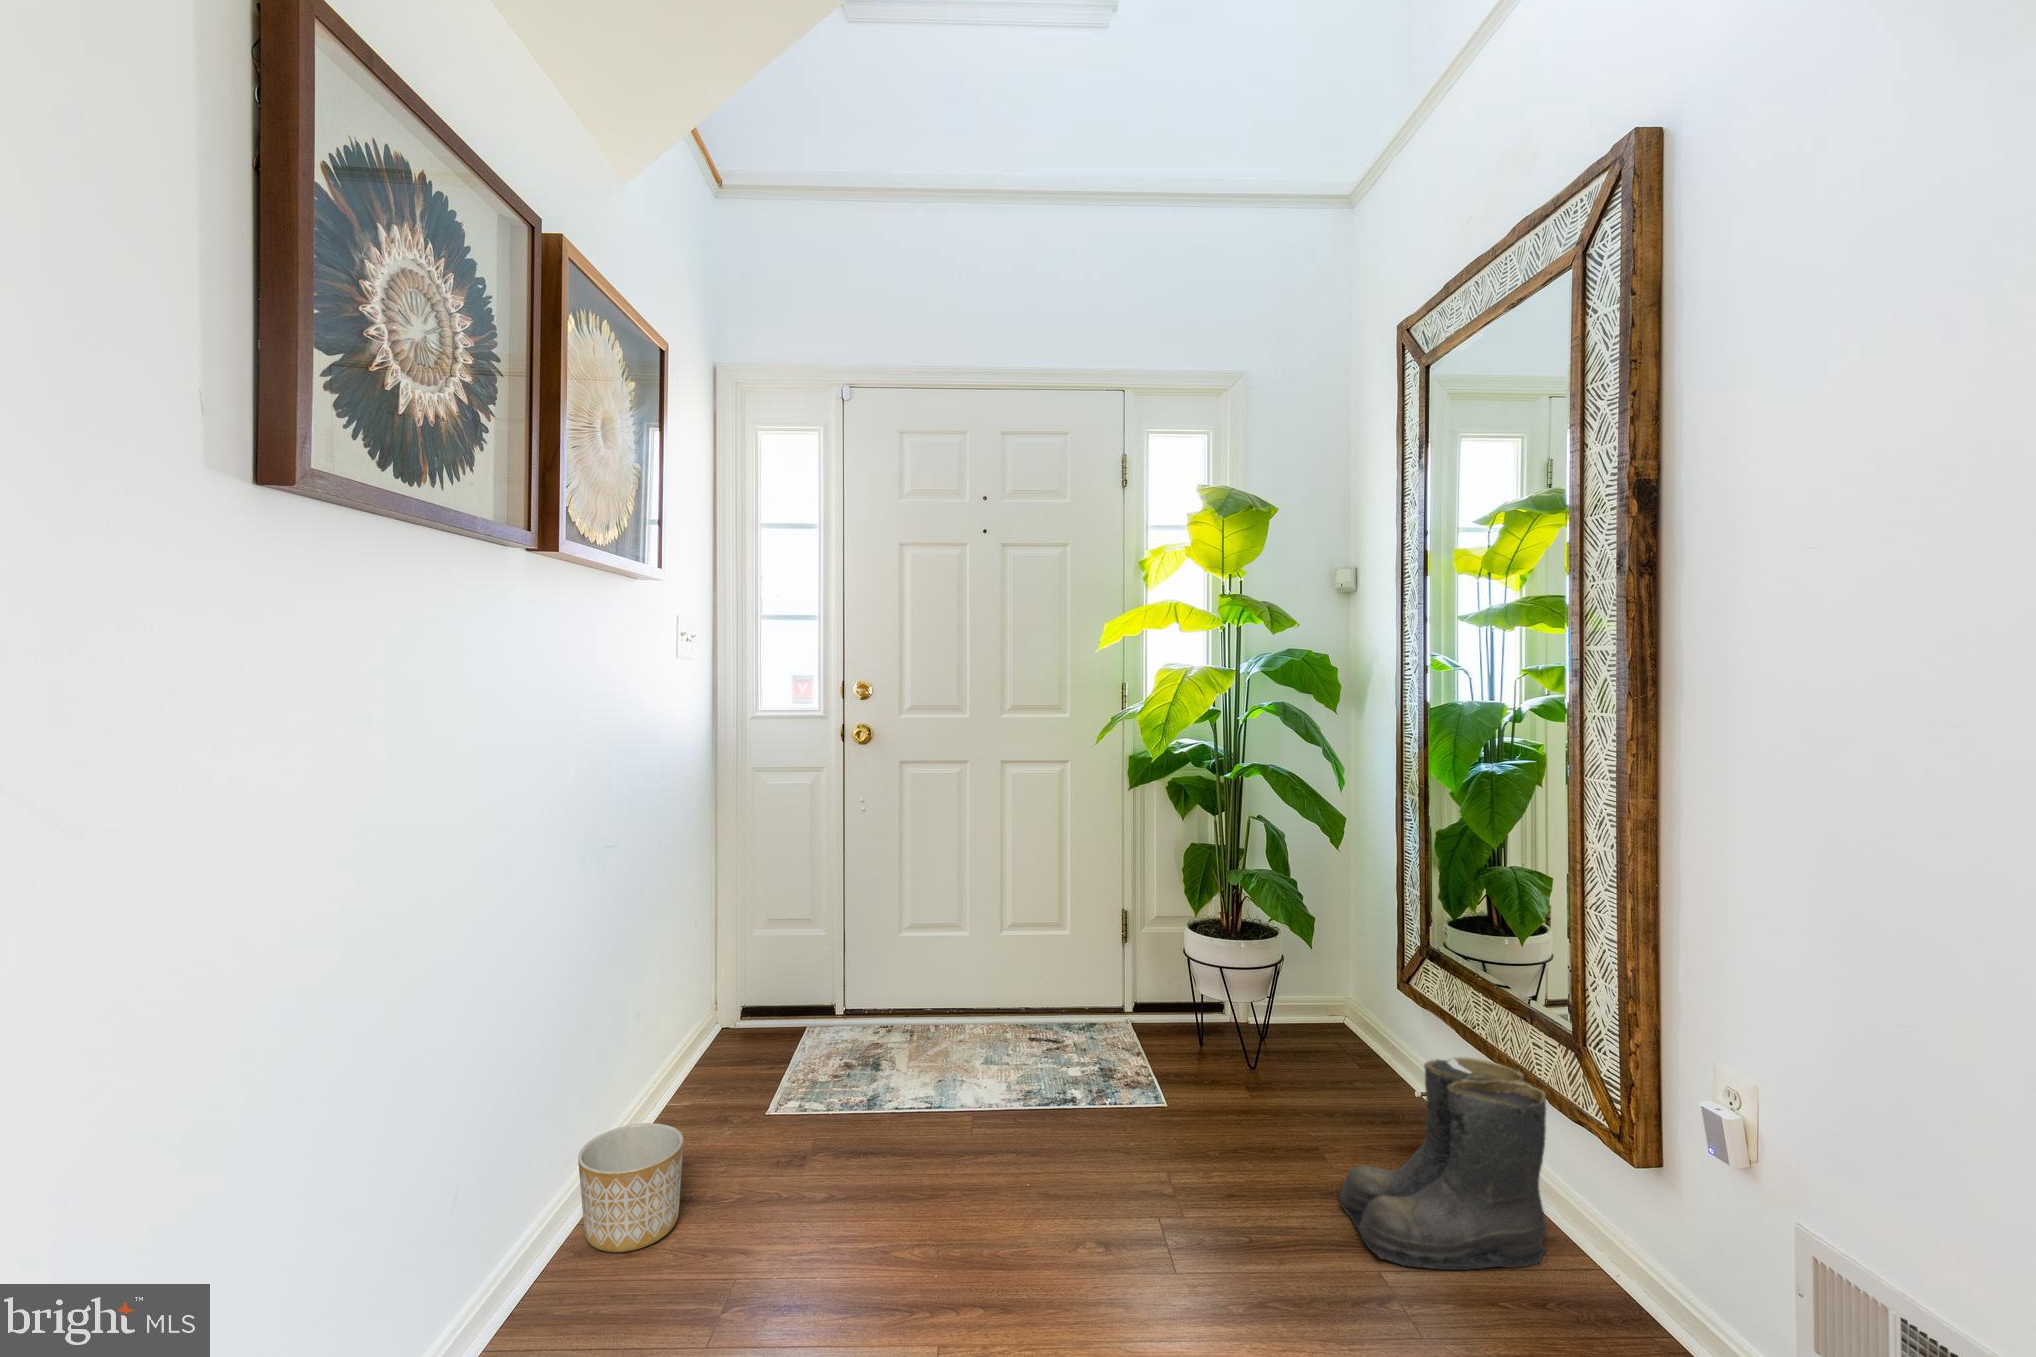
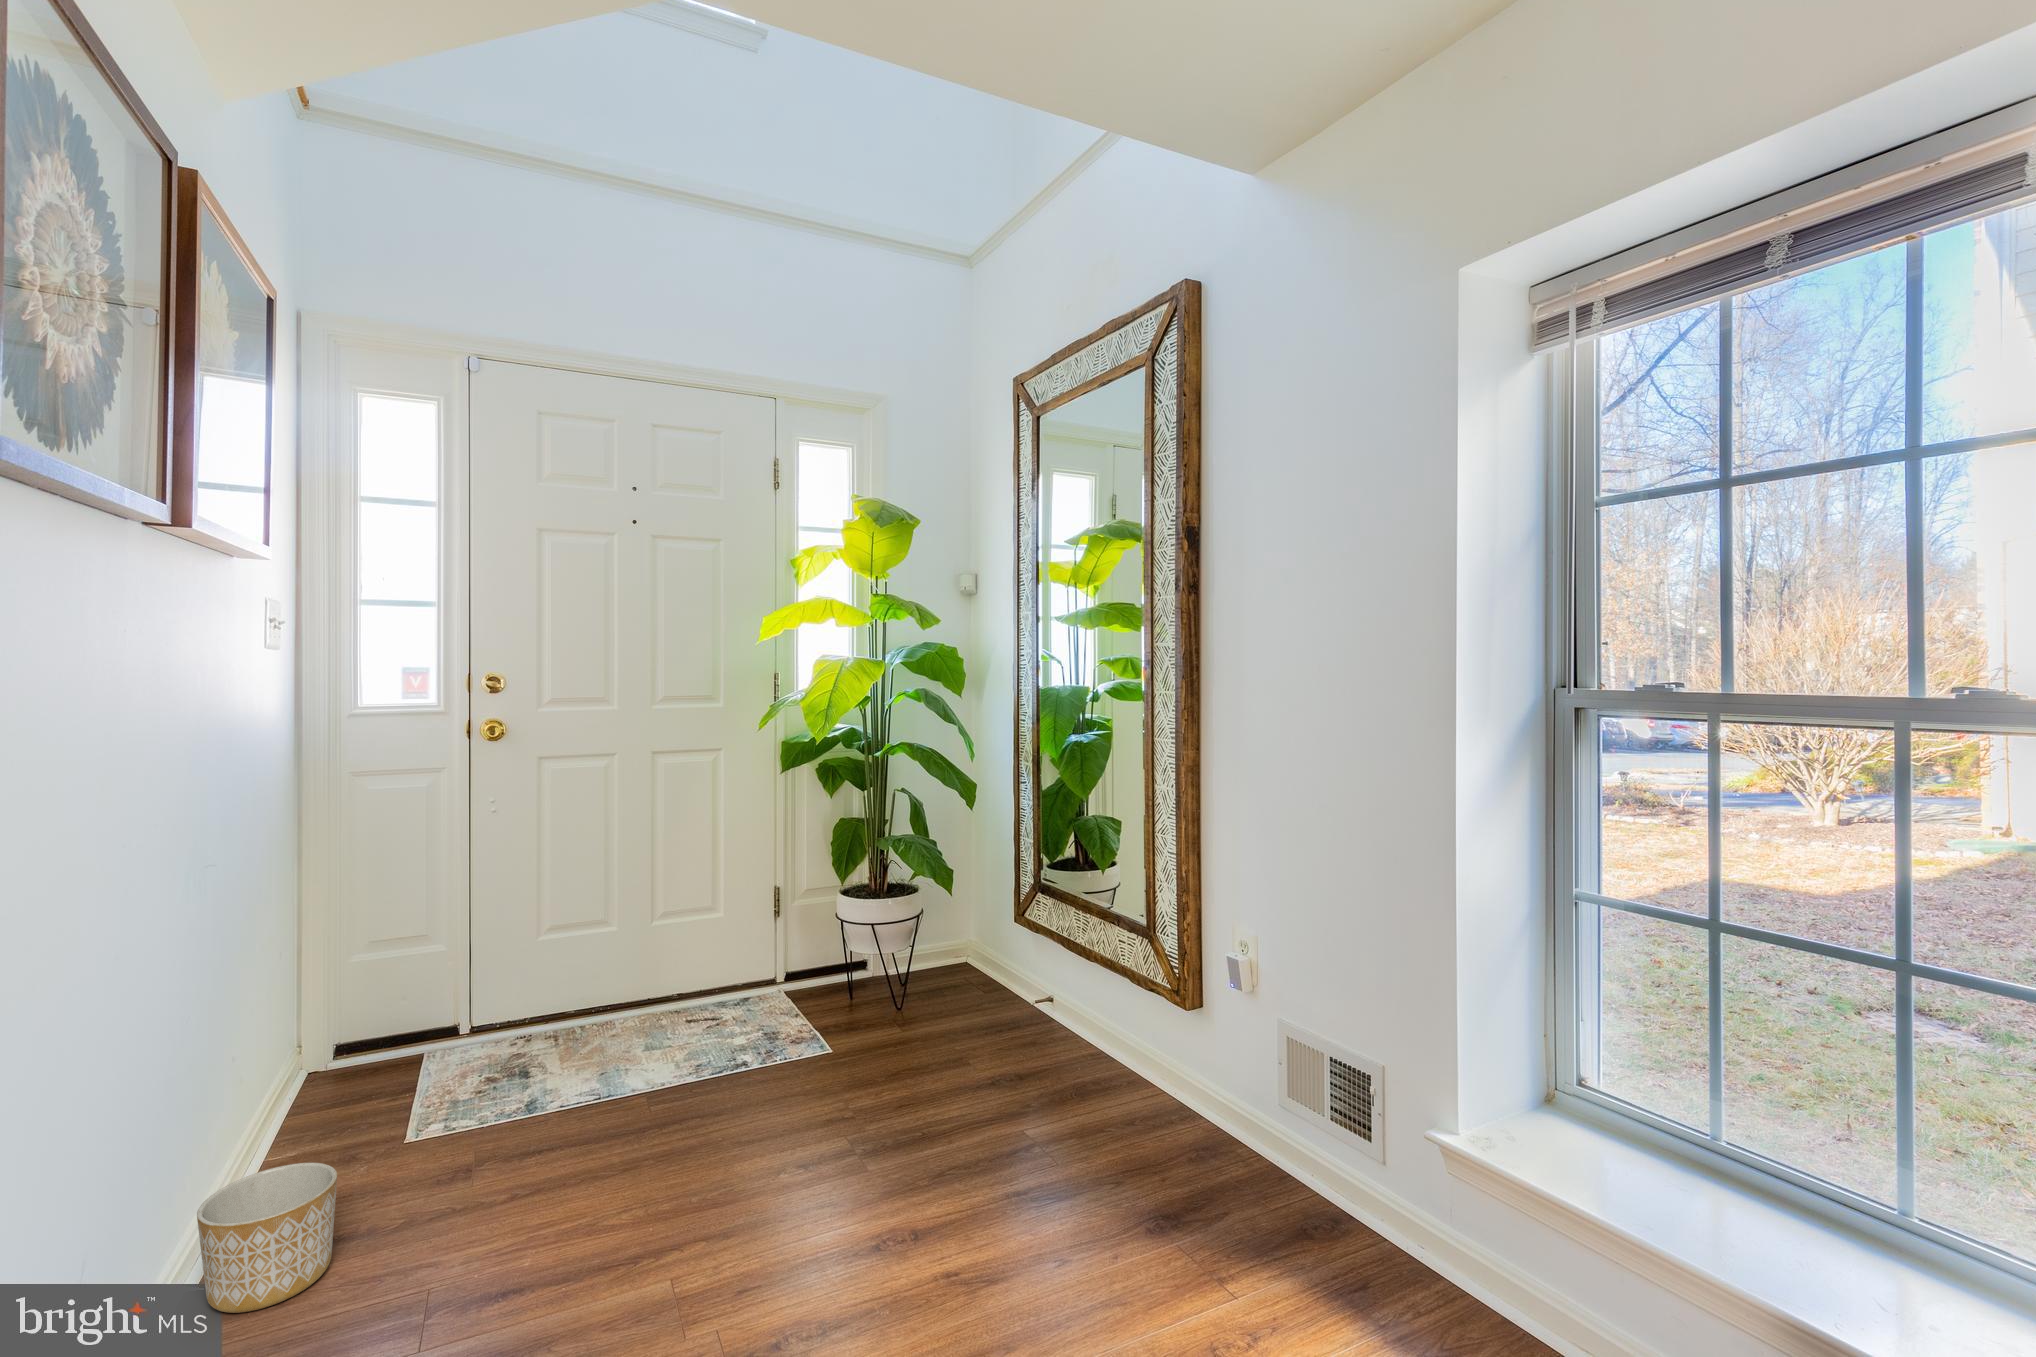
boots: present [1338,1057,1547,1270] -> none [984,962,1136,1127]

